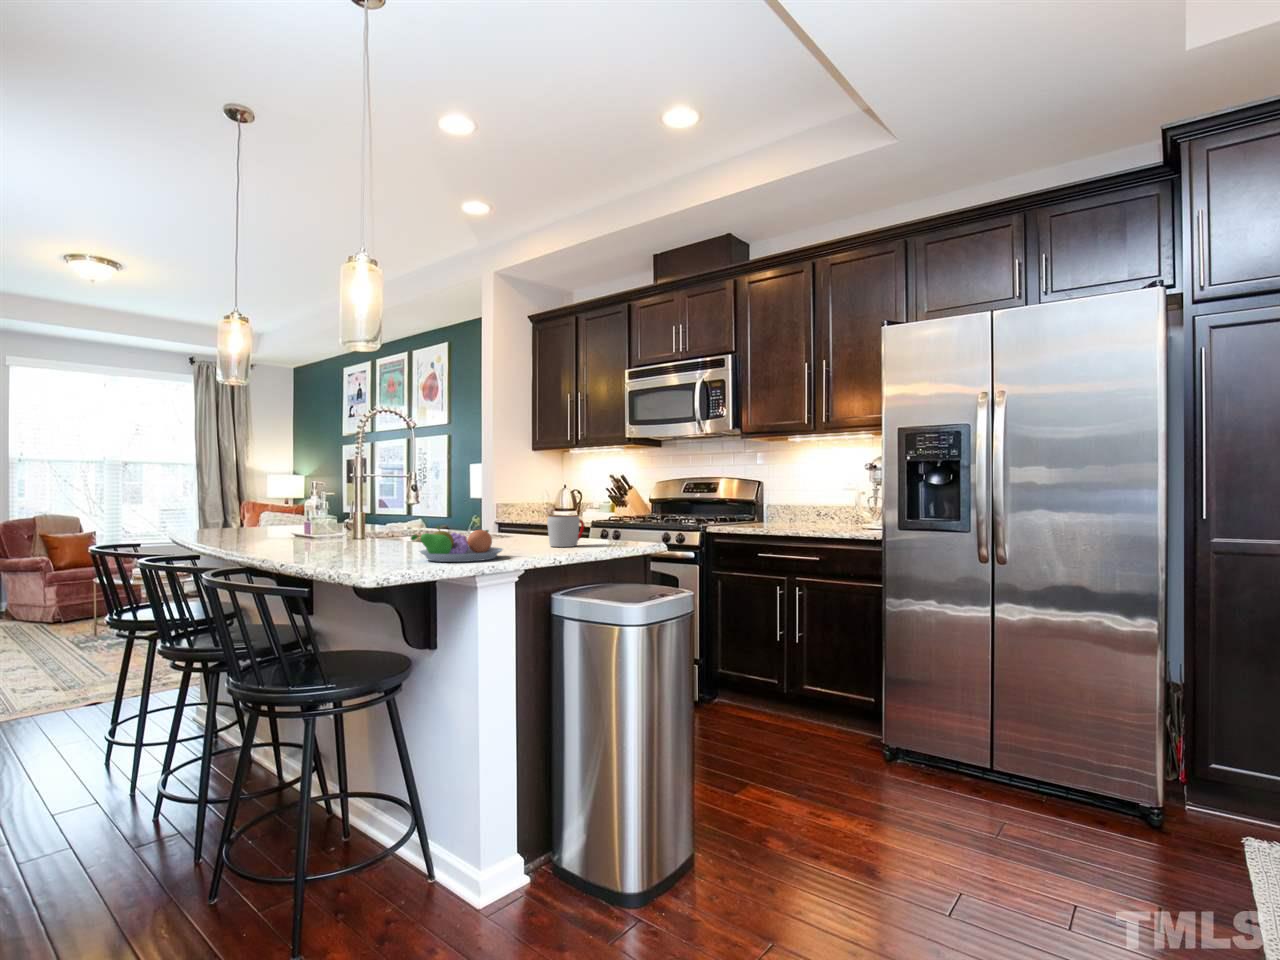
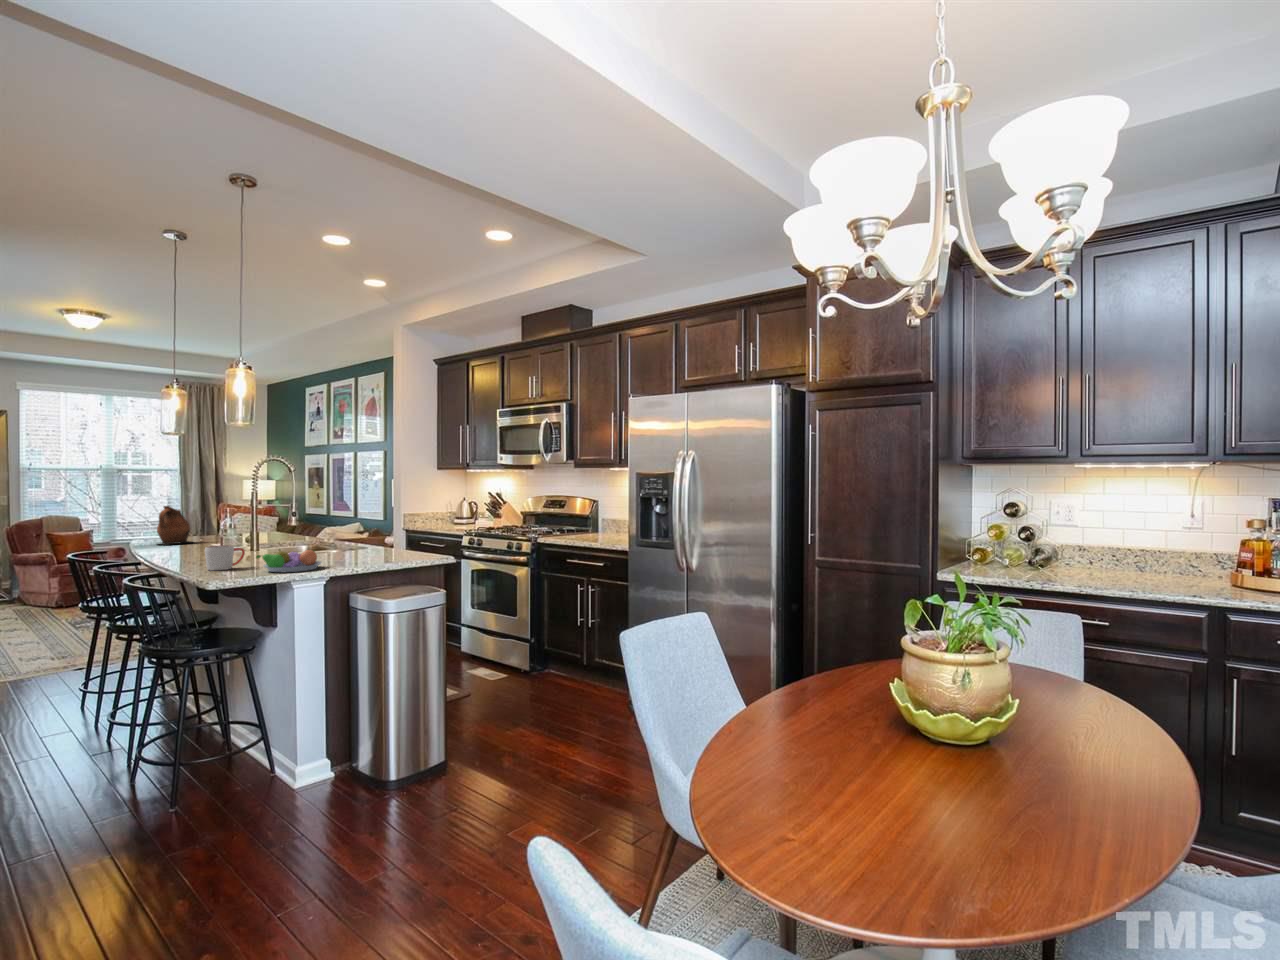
ceramic pitcher: none [199,485,254,537] -> present [157,506,193,545]
mug: present [547,516,584,547] -> present [205,545,245,571]

